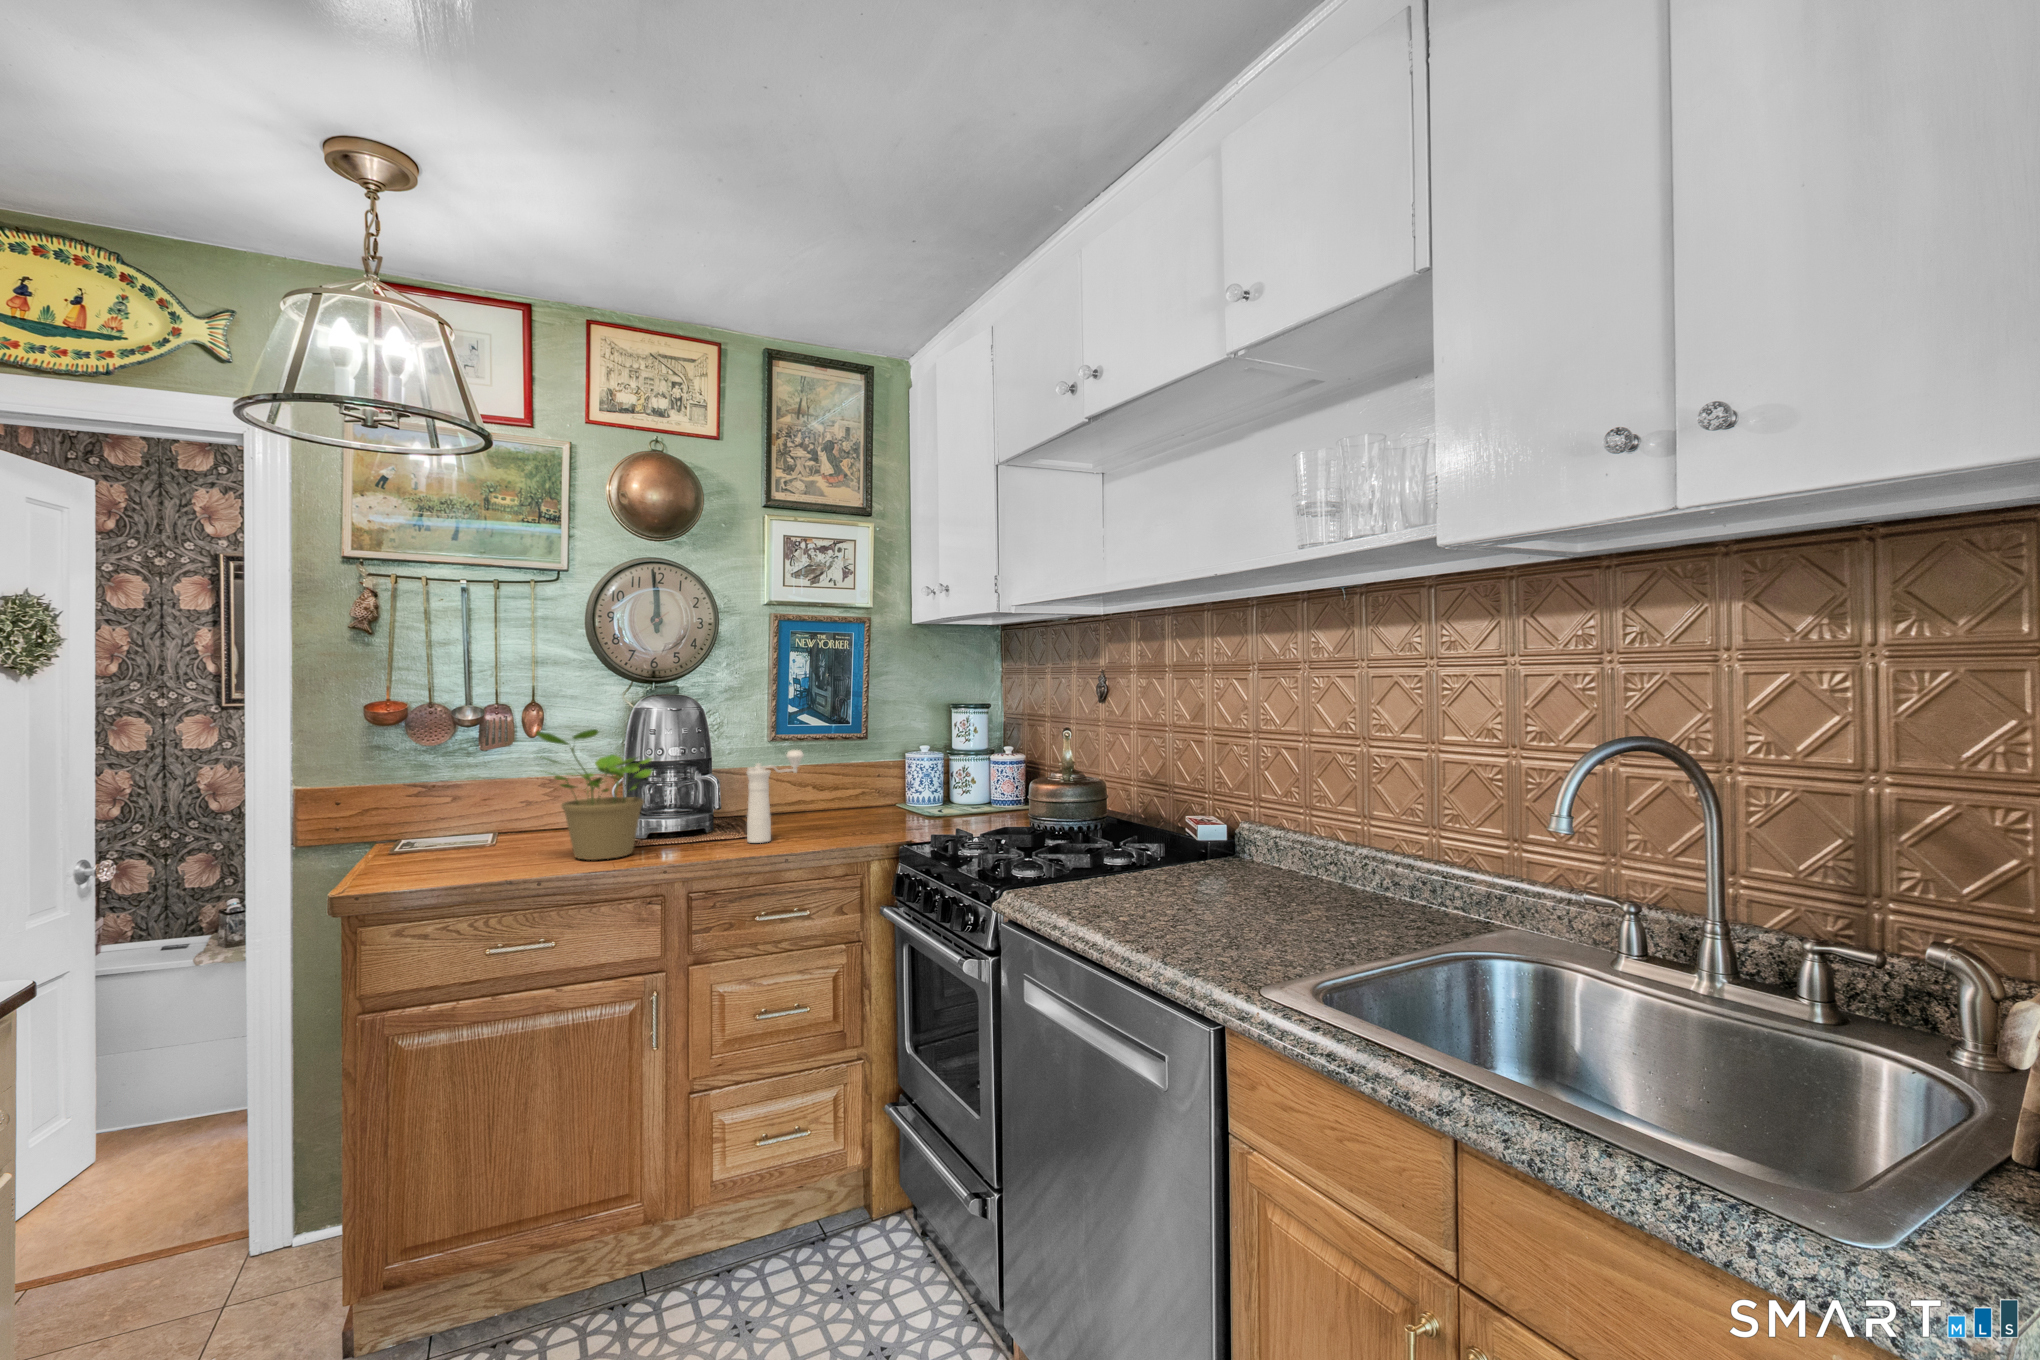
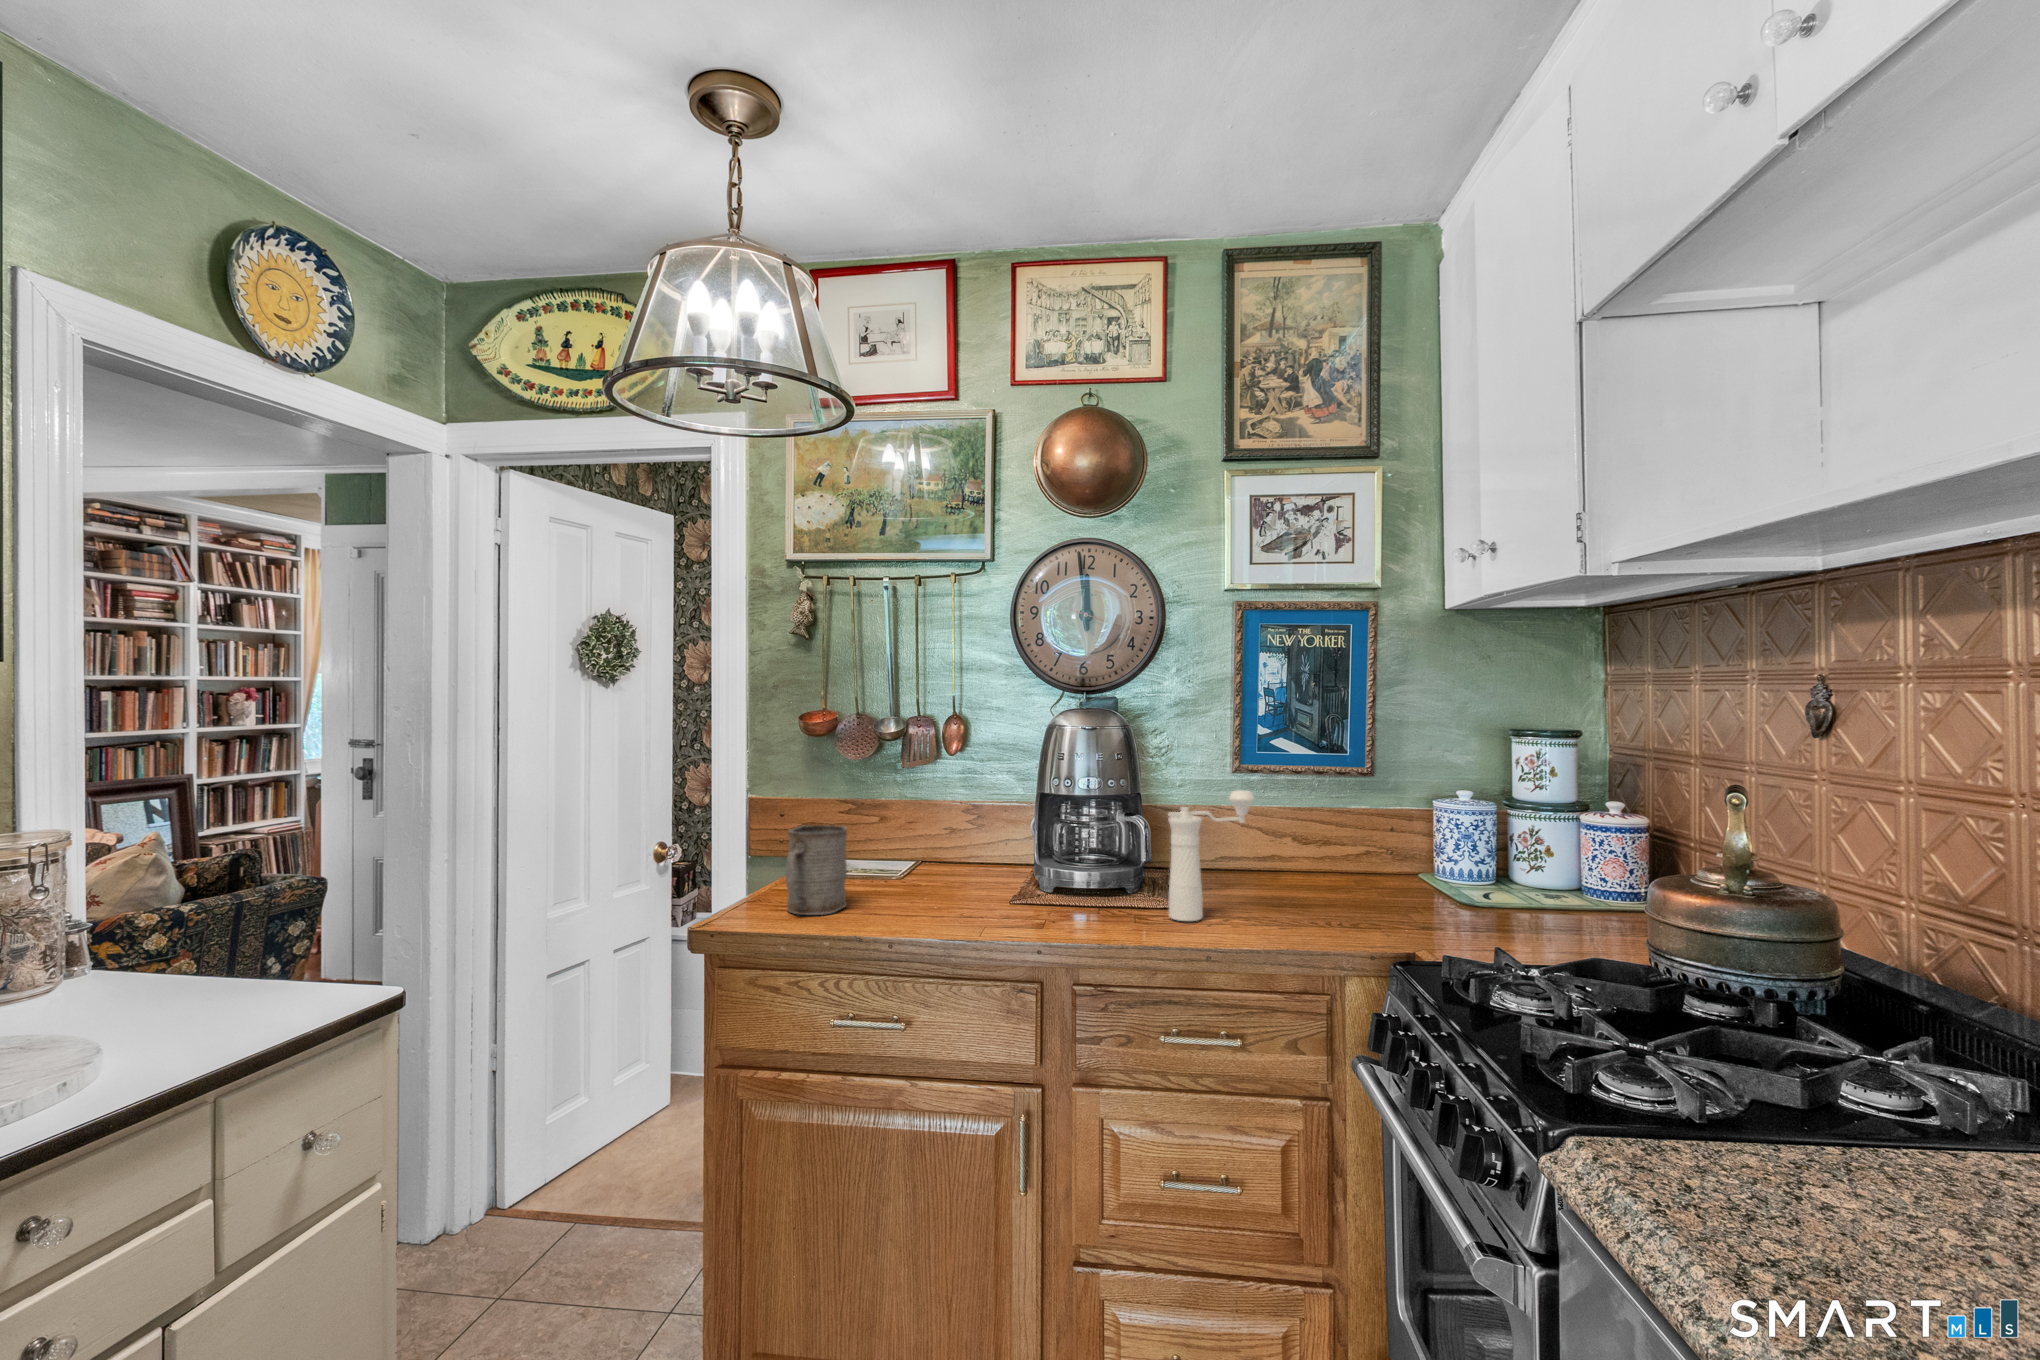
potted plant: present [536,729,652,860] -> none [903,752,1045,921]
mug: none [410,798,469,874] -> present [785,825,847,915]

